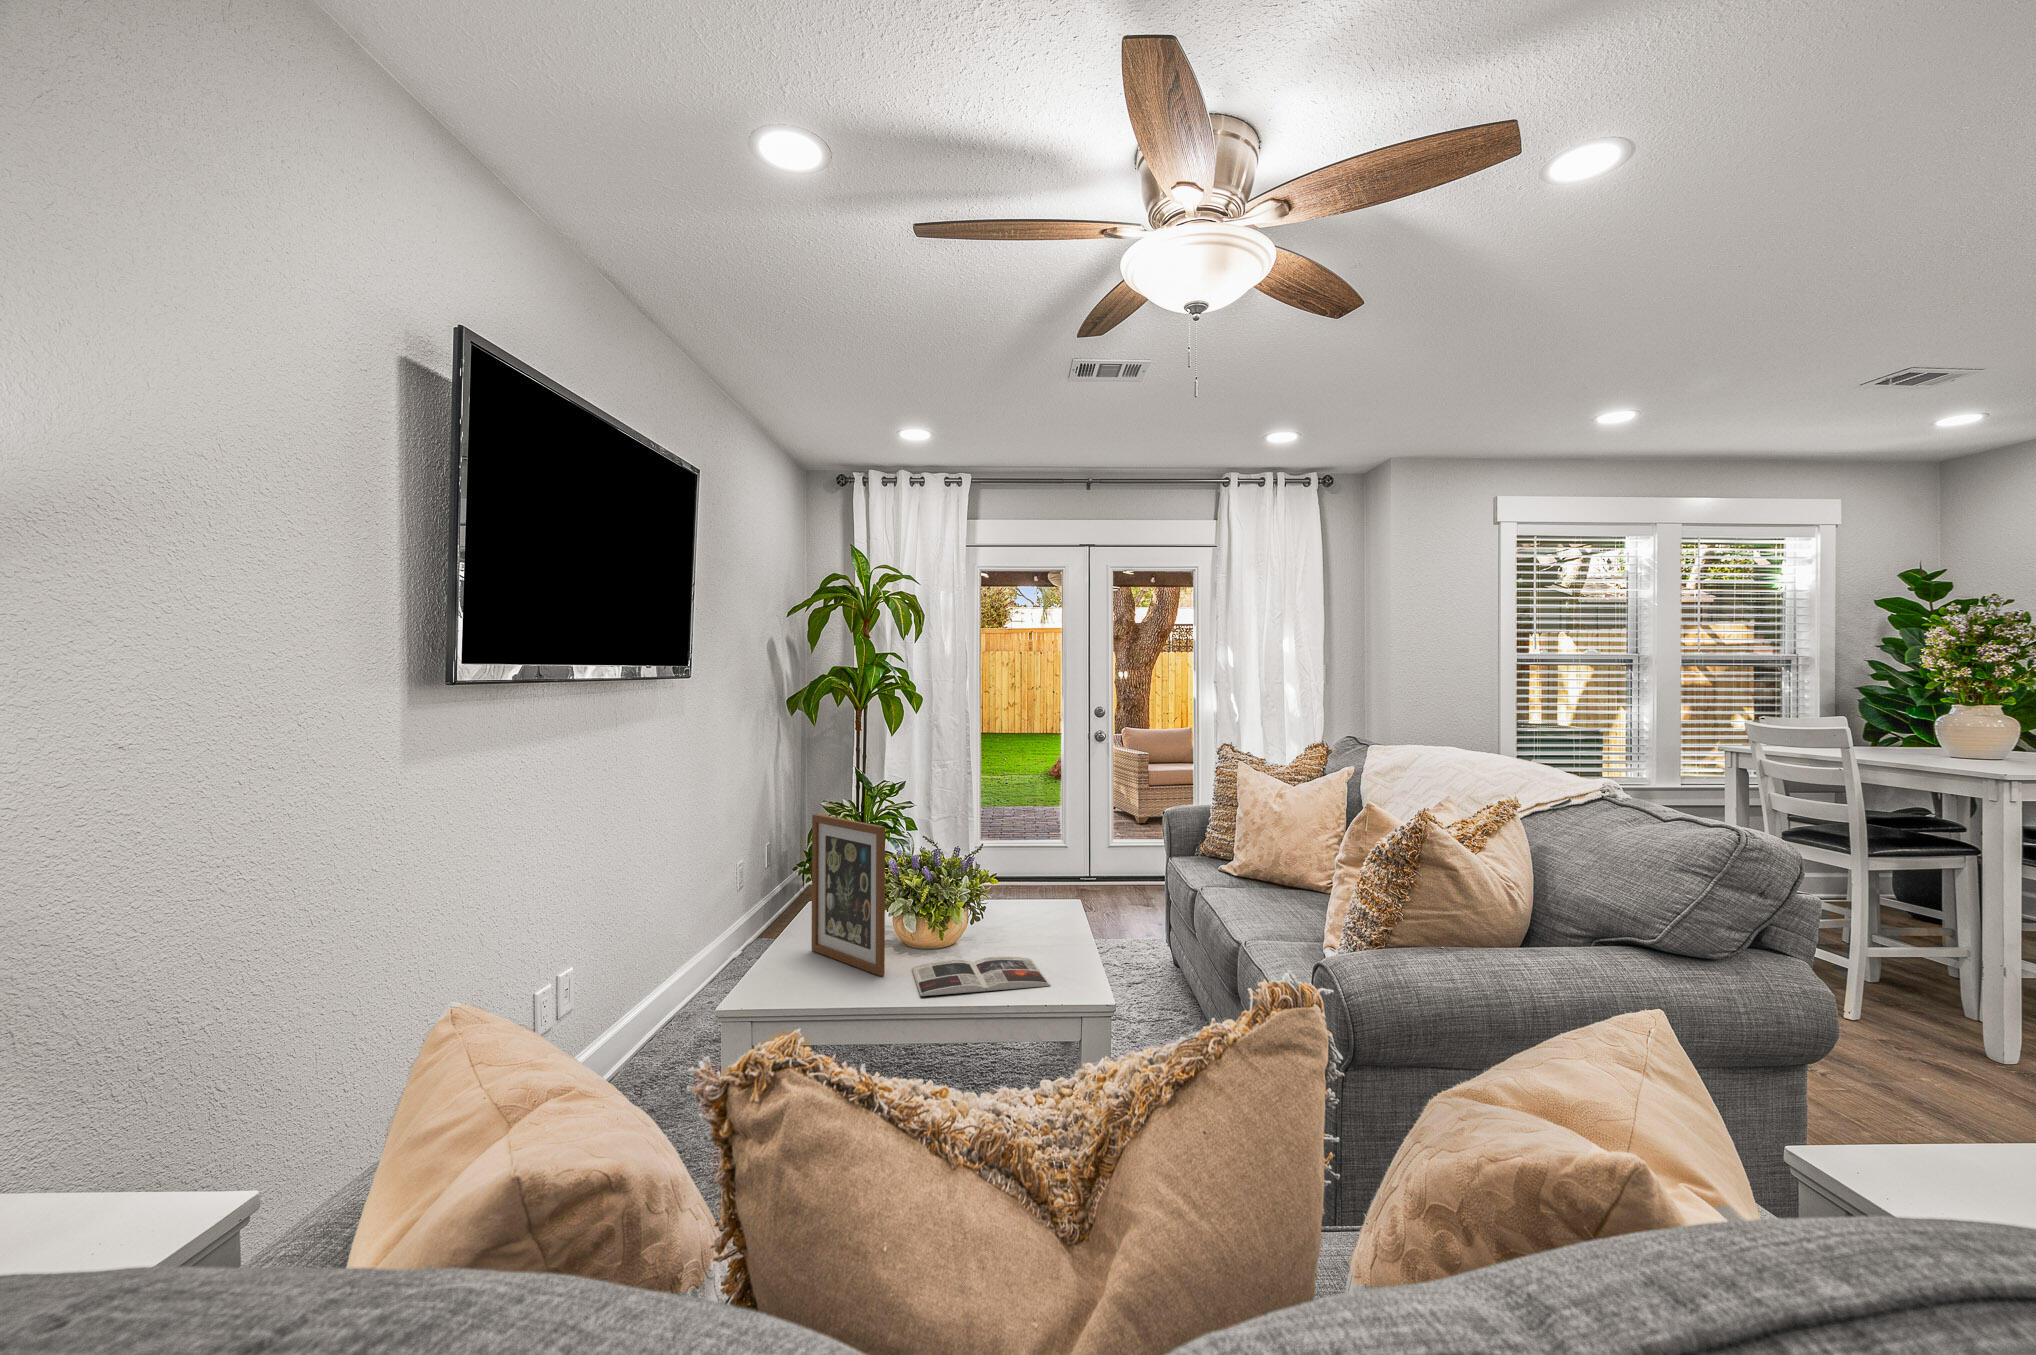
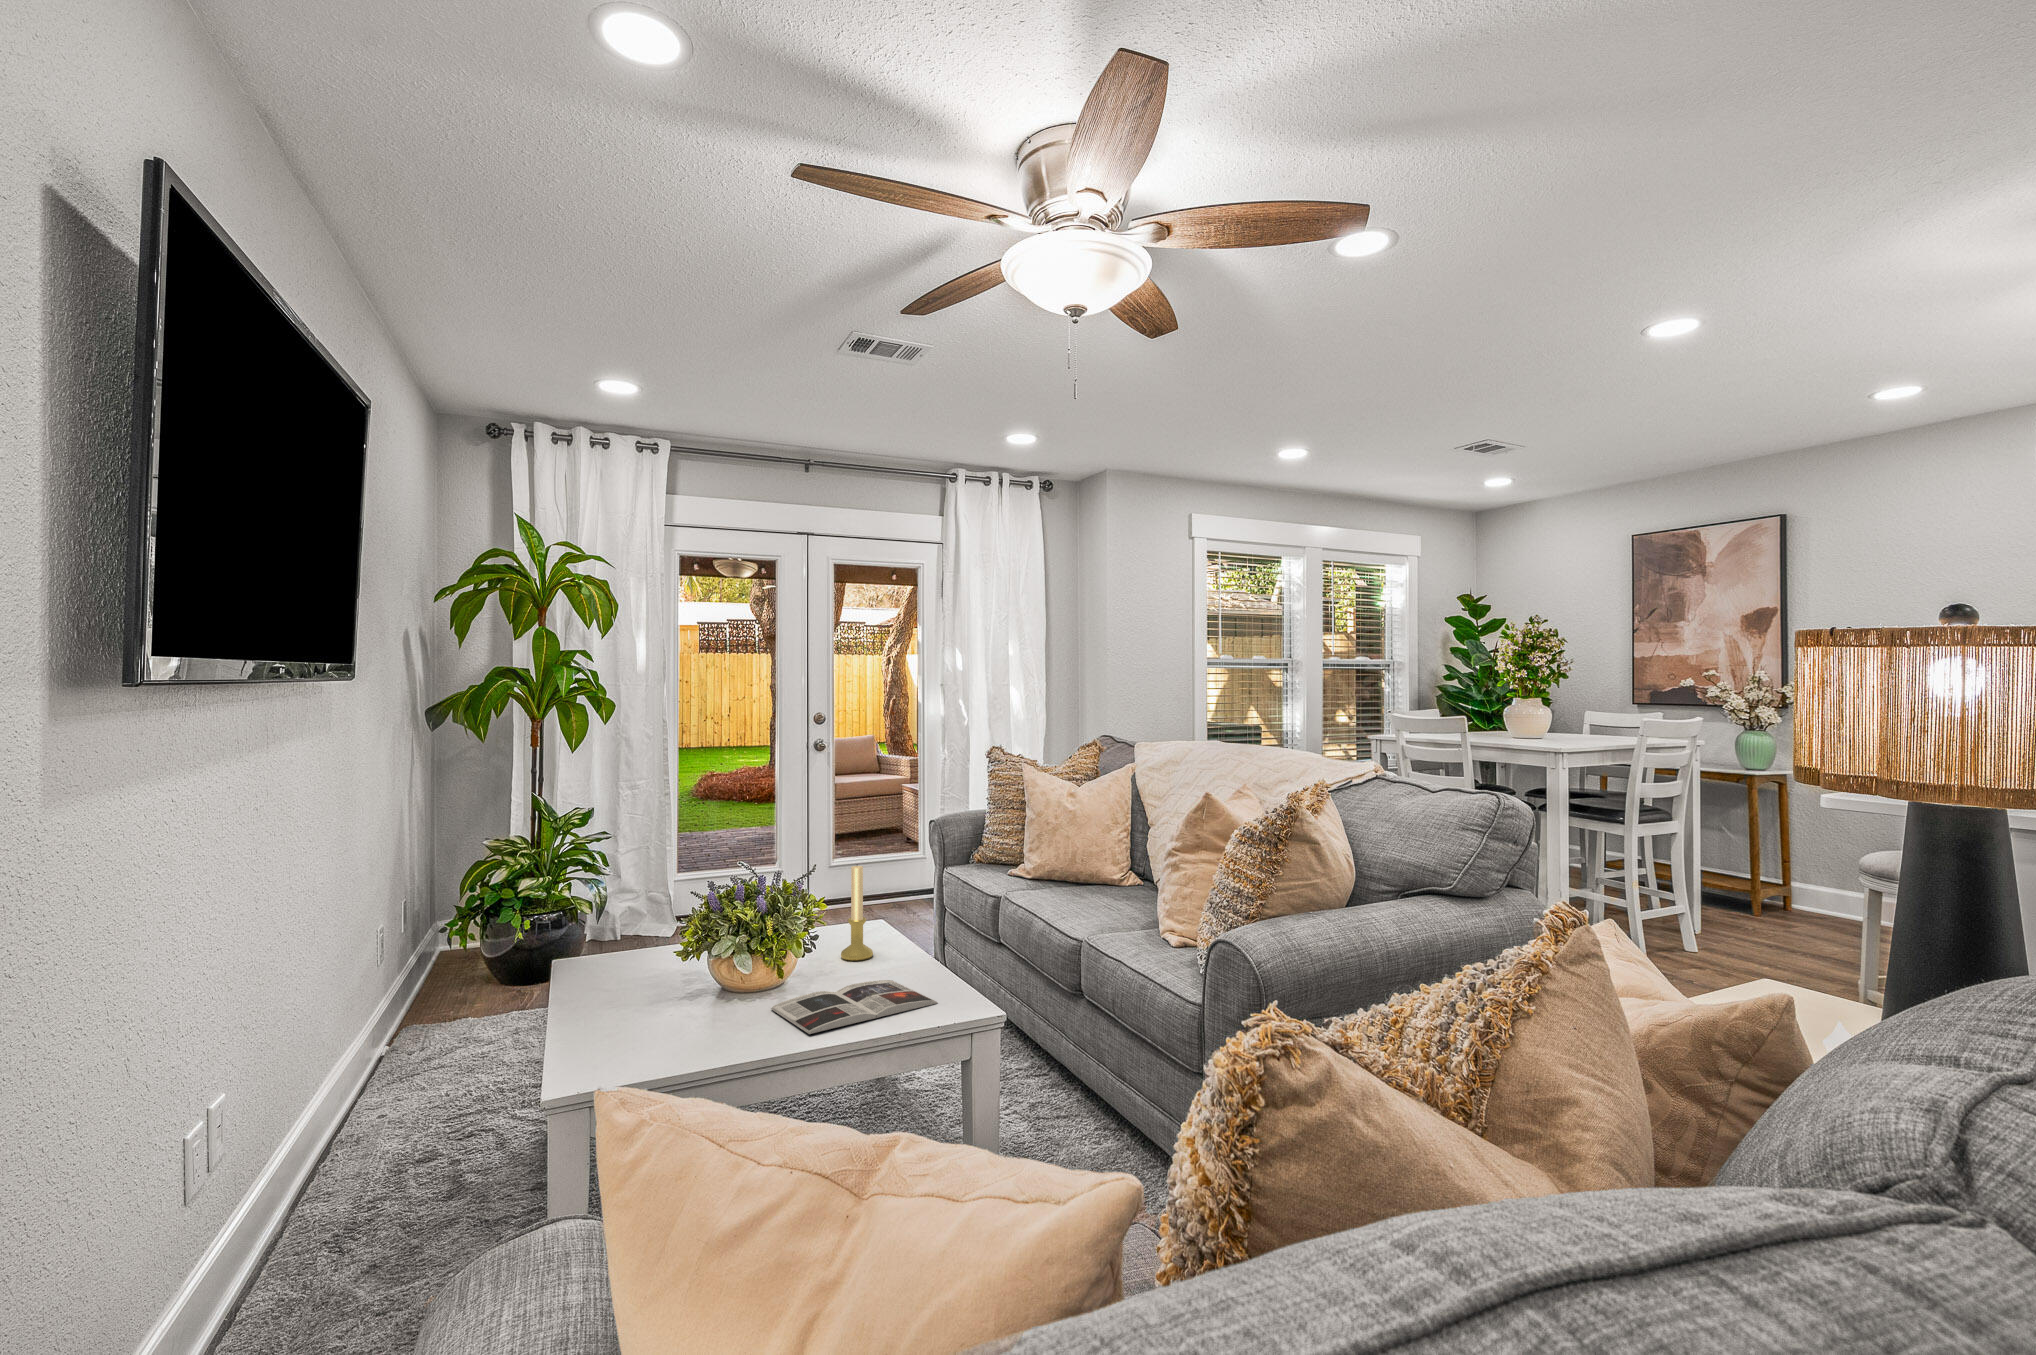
picture frame: present [811,814,885,976] -> none [625,840,744,1021]
candle holder: none [1006,848,1035,936] -> present [841,865,873,961]

